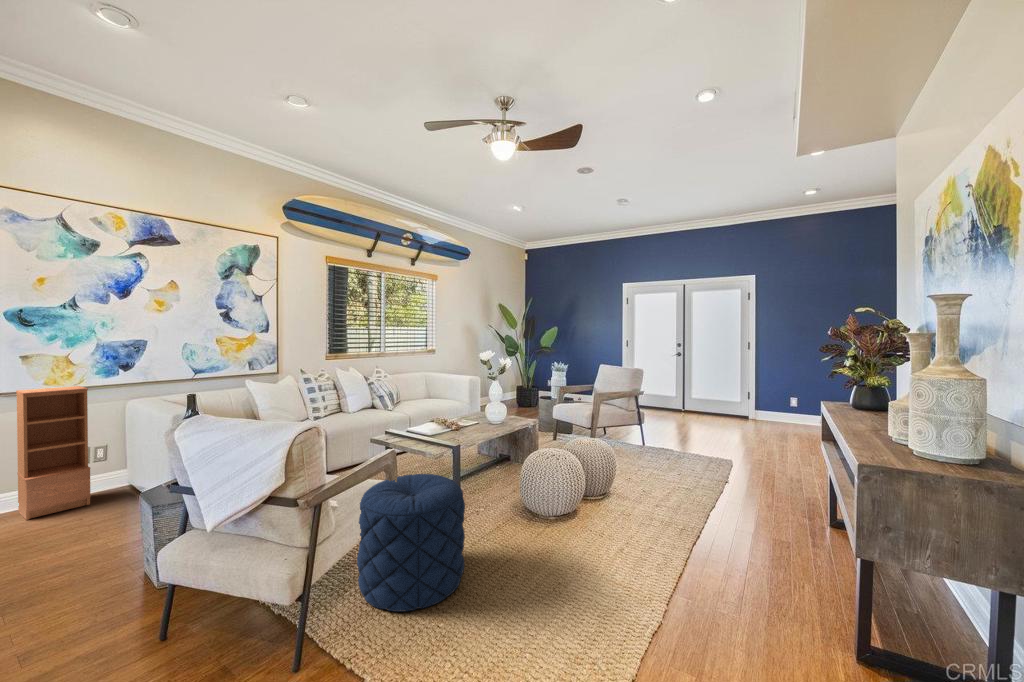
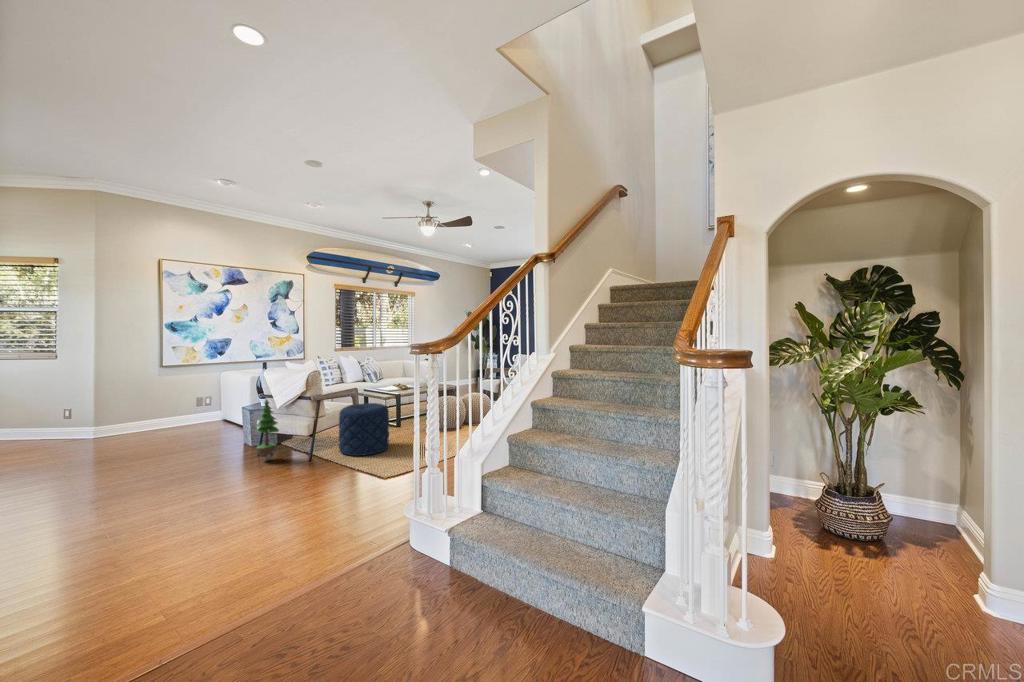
bookcase: present [16,386,90,520] -> none [170,364,206,431]
potted tree: none [147,487,218,644] -> present [254,399,279,460]

